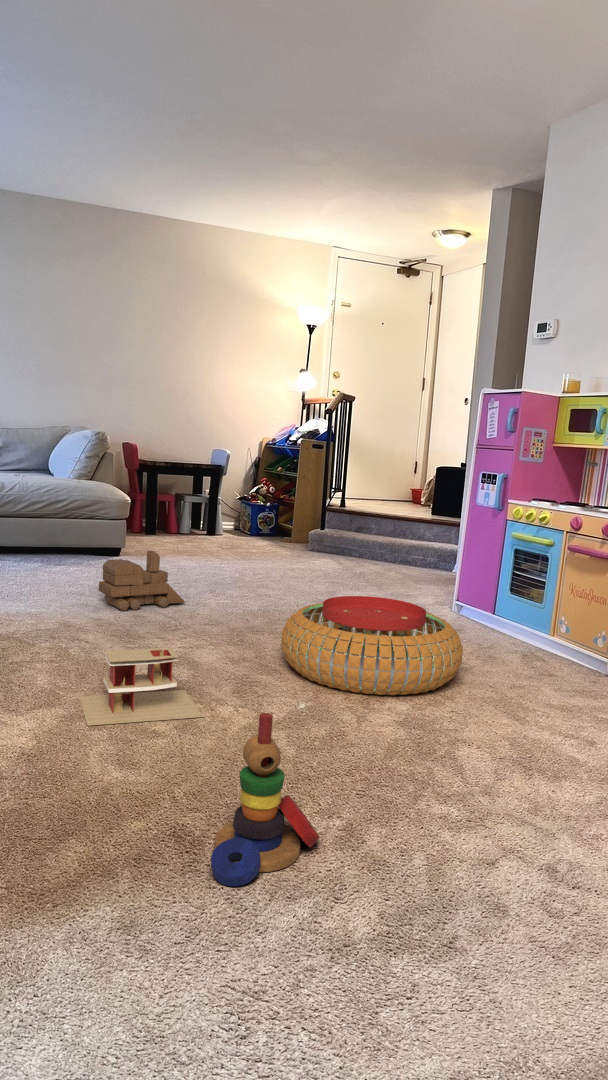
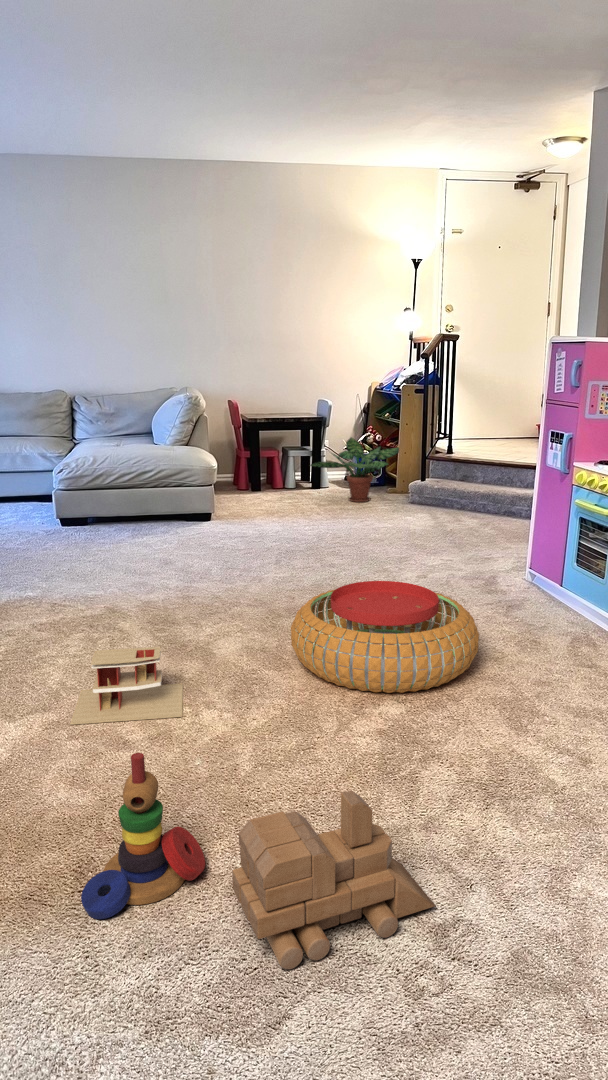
potted plant: none [209,483,299,548] -> present [310,437,399,502]
toy train: present [99,550,185,611] -> present [232,791,435,969]

